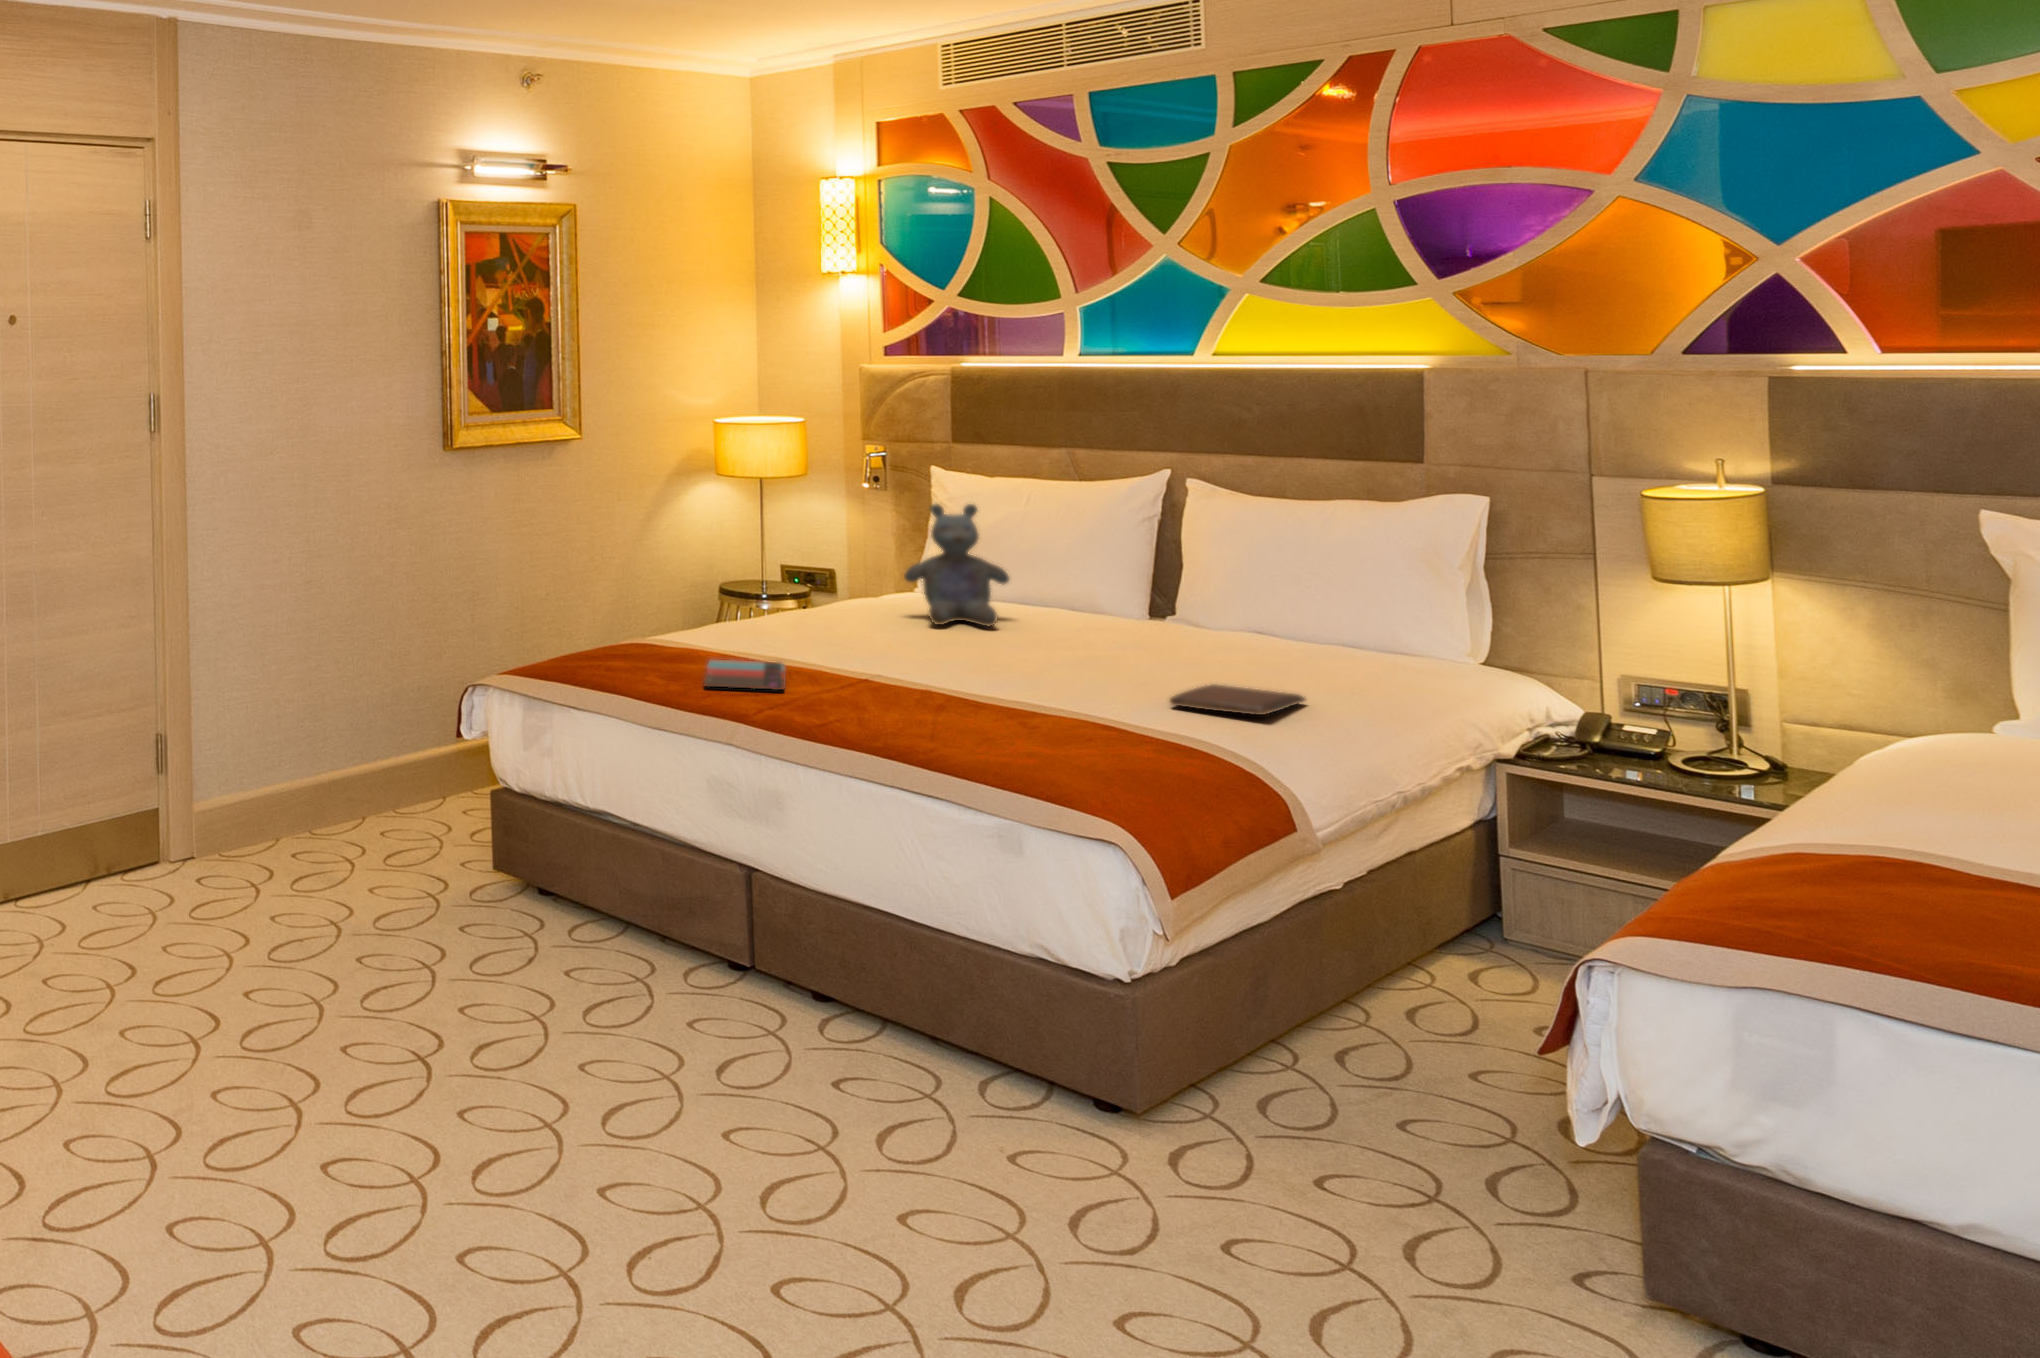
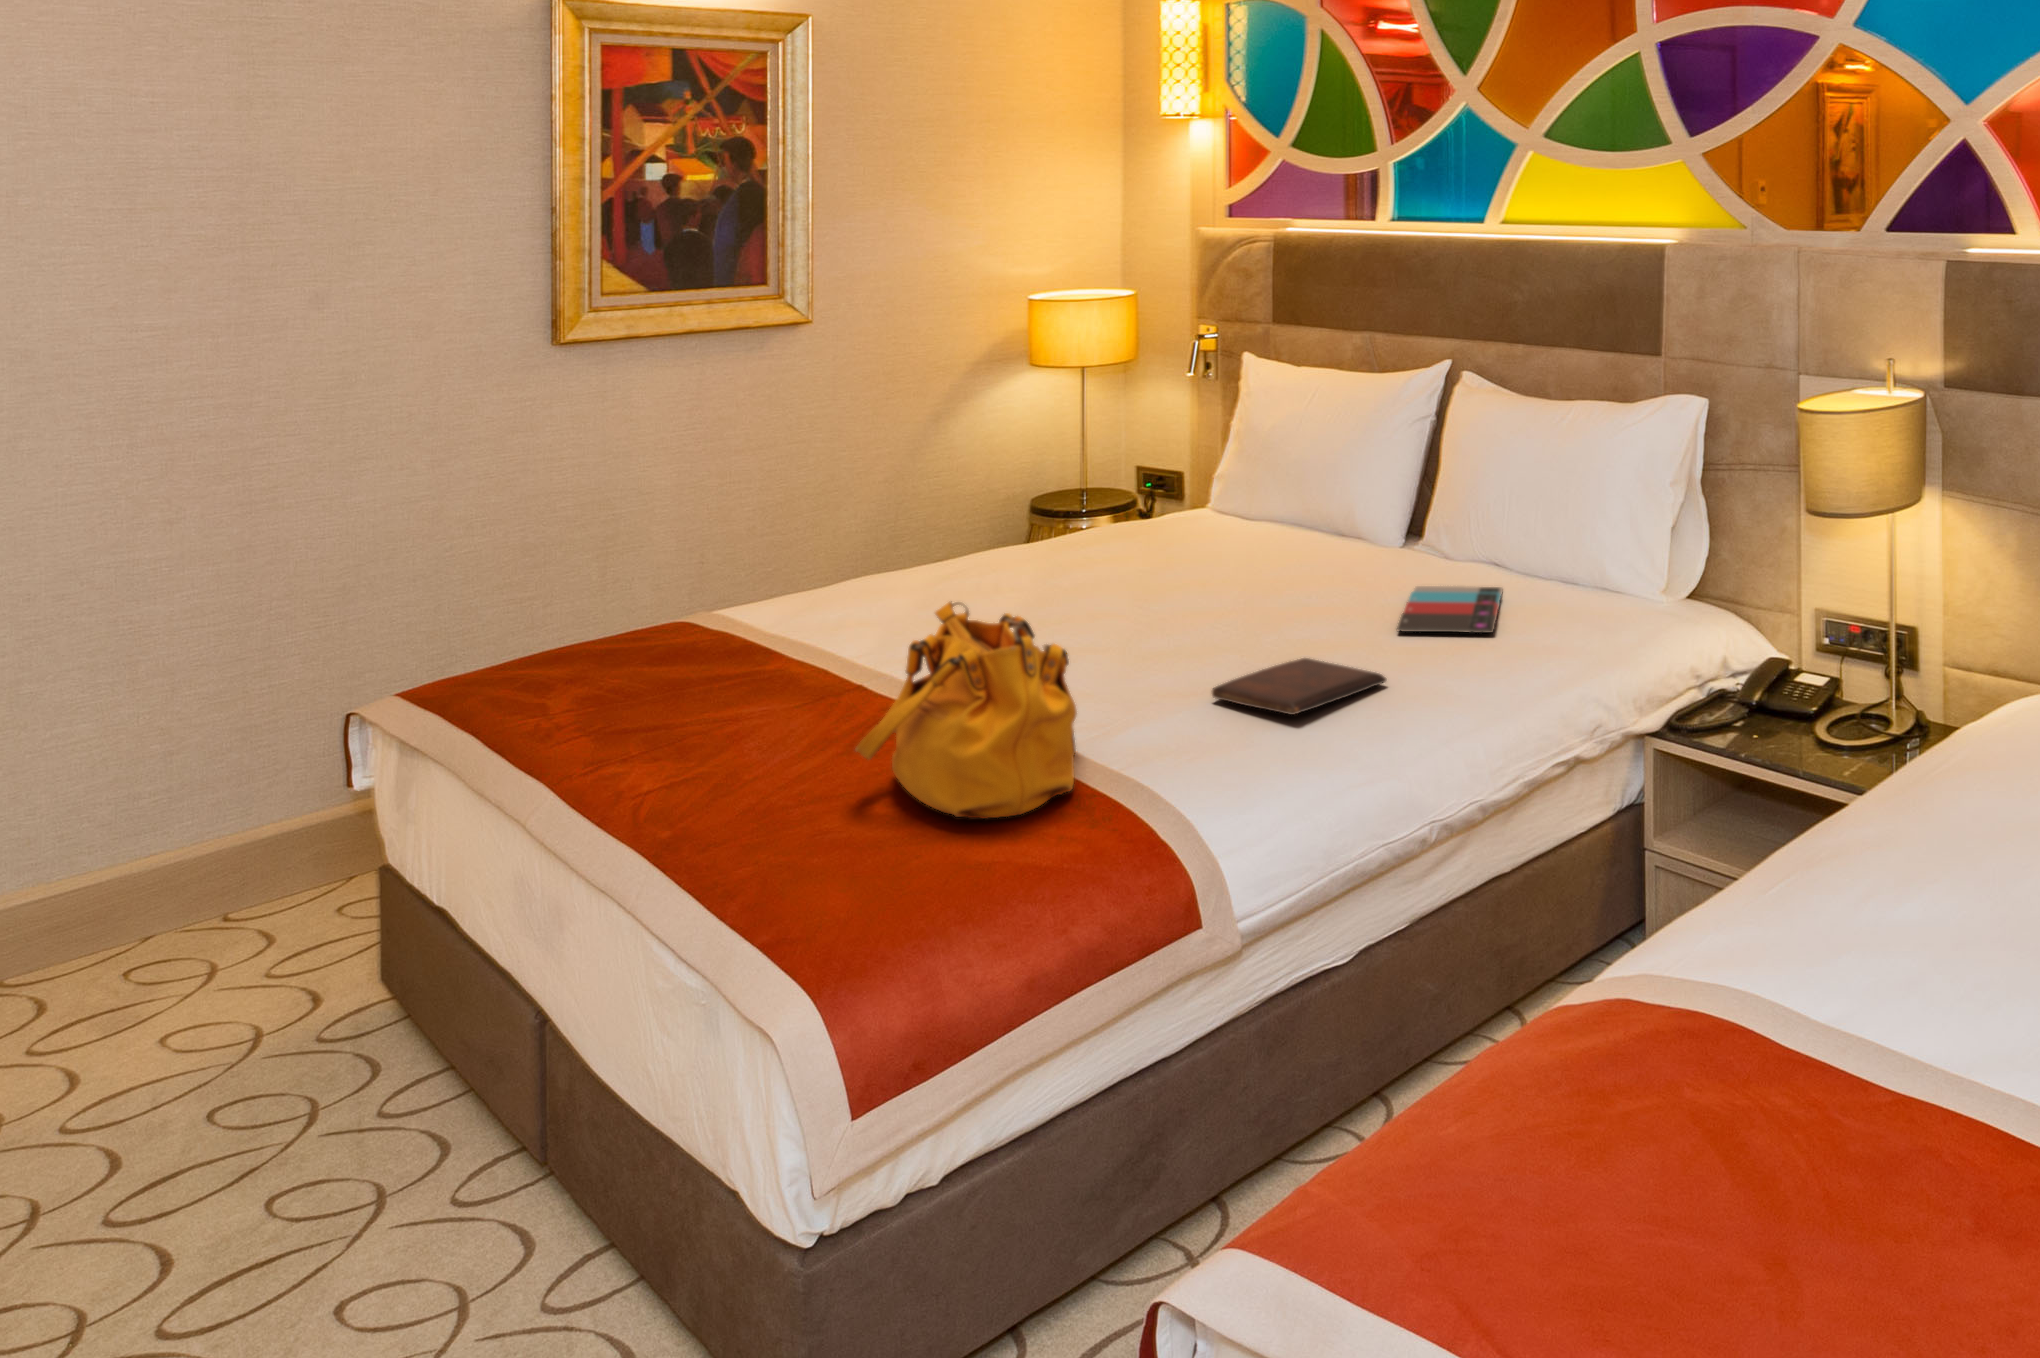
stuffed bear: present [904,504,1009,626] -> none [1104,407,1222,564]
handbag: none [984,618,1151,759] -> present [856,602,1077,818]
smartphone: present [704,660,785,690] -> present [1396,586,1503,633]

